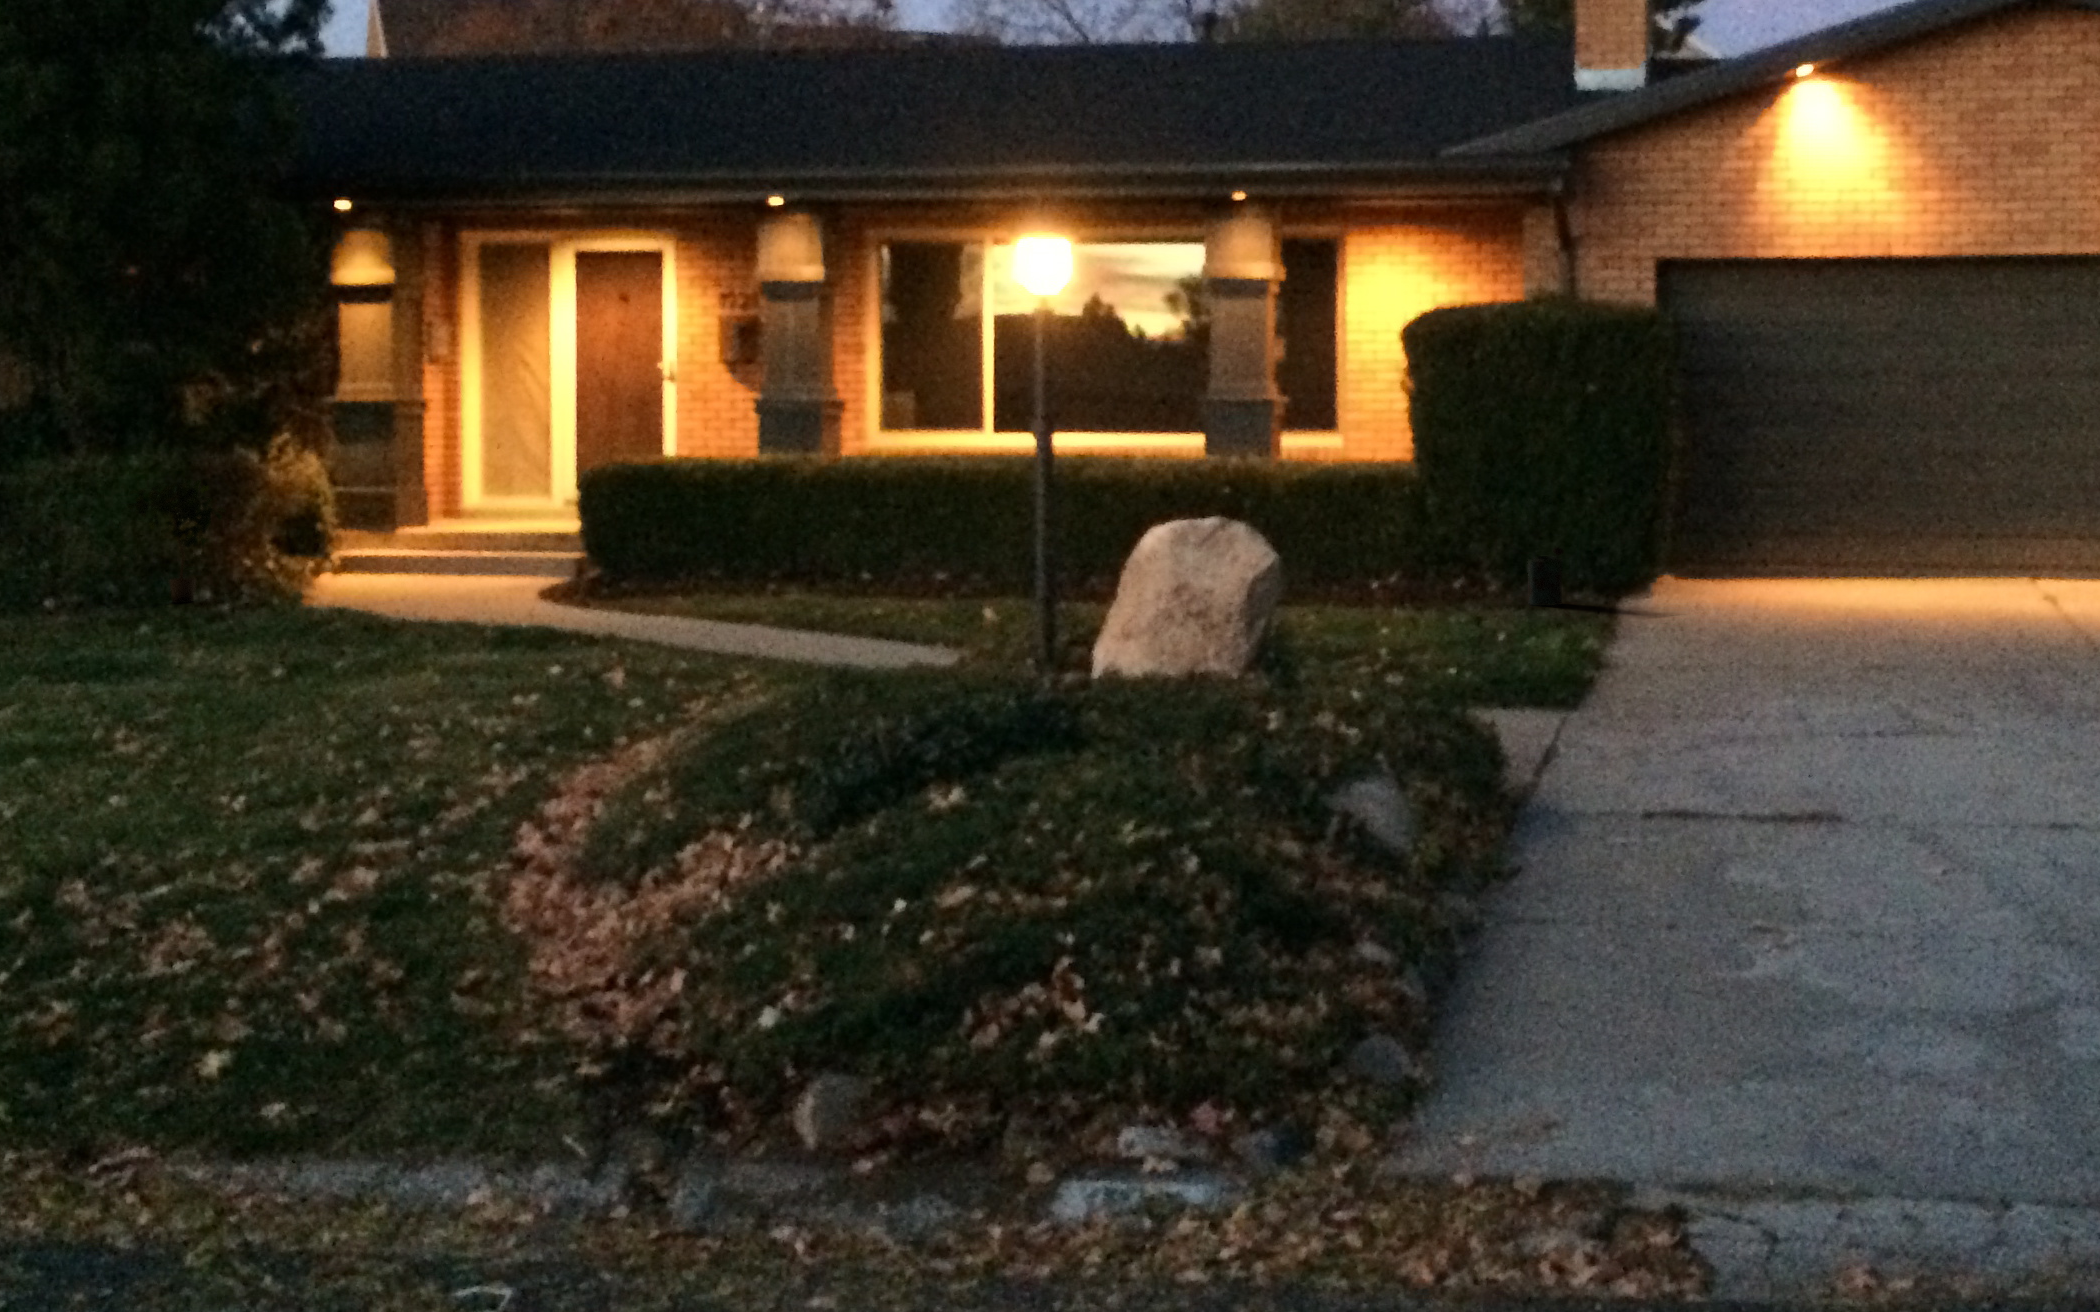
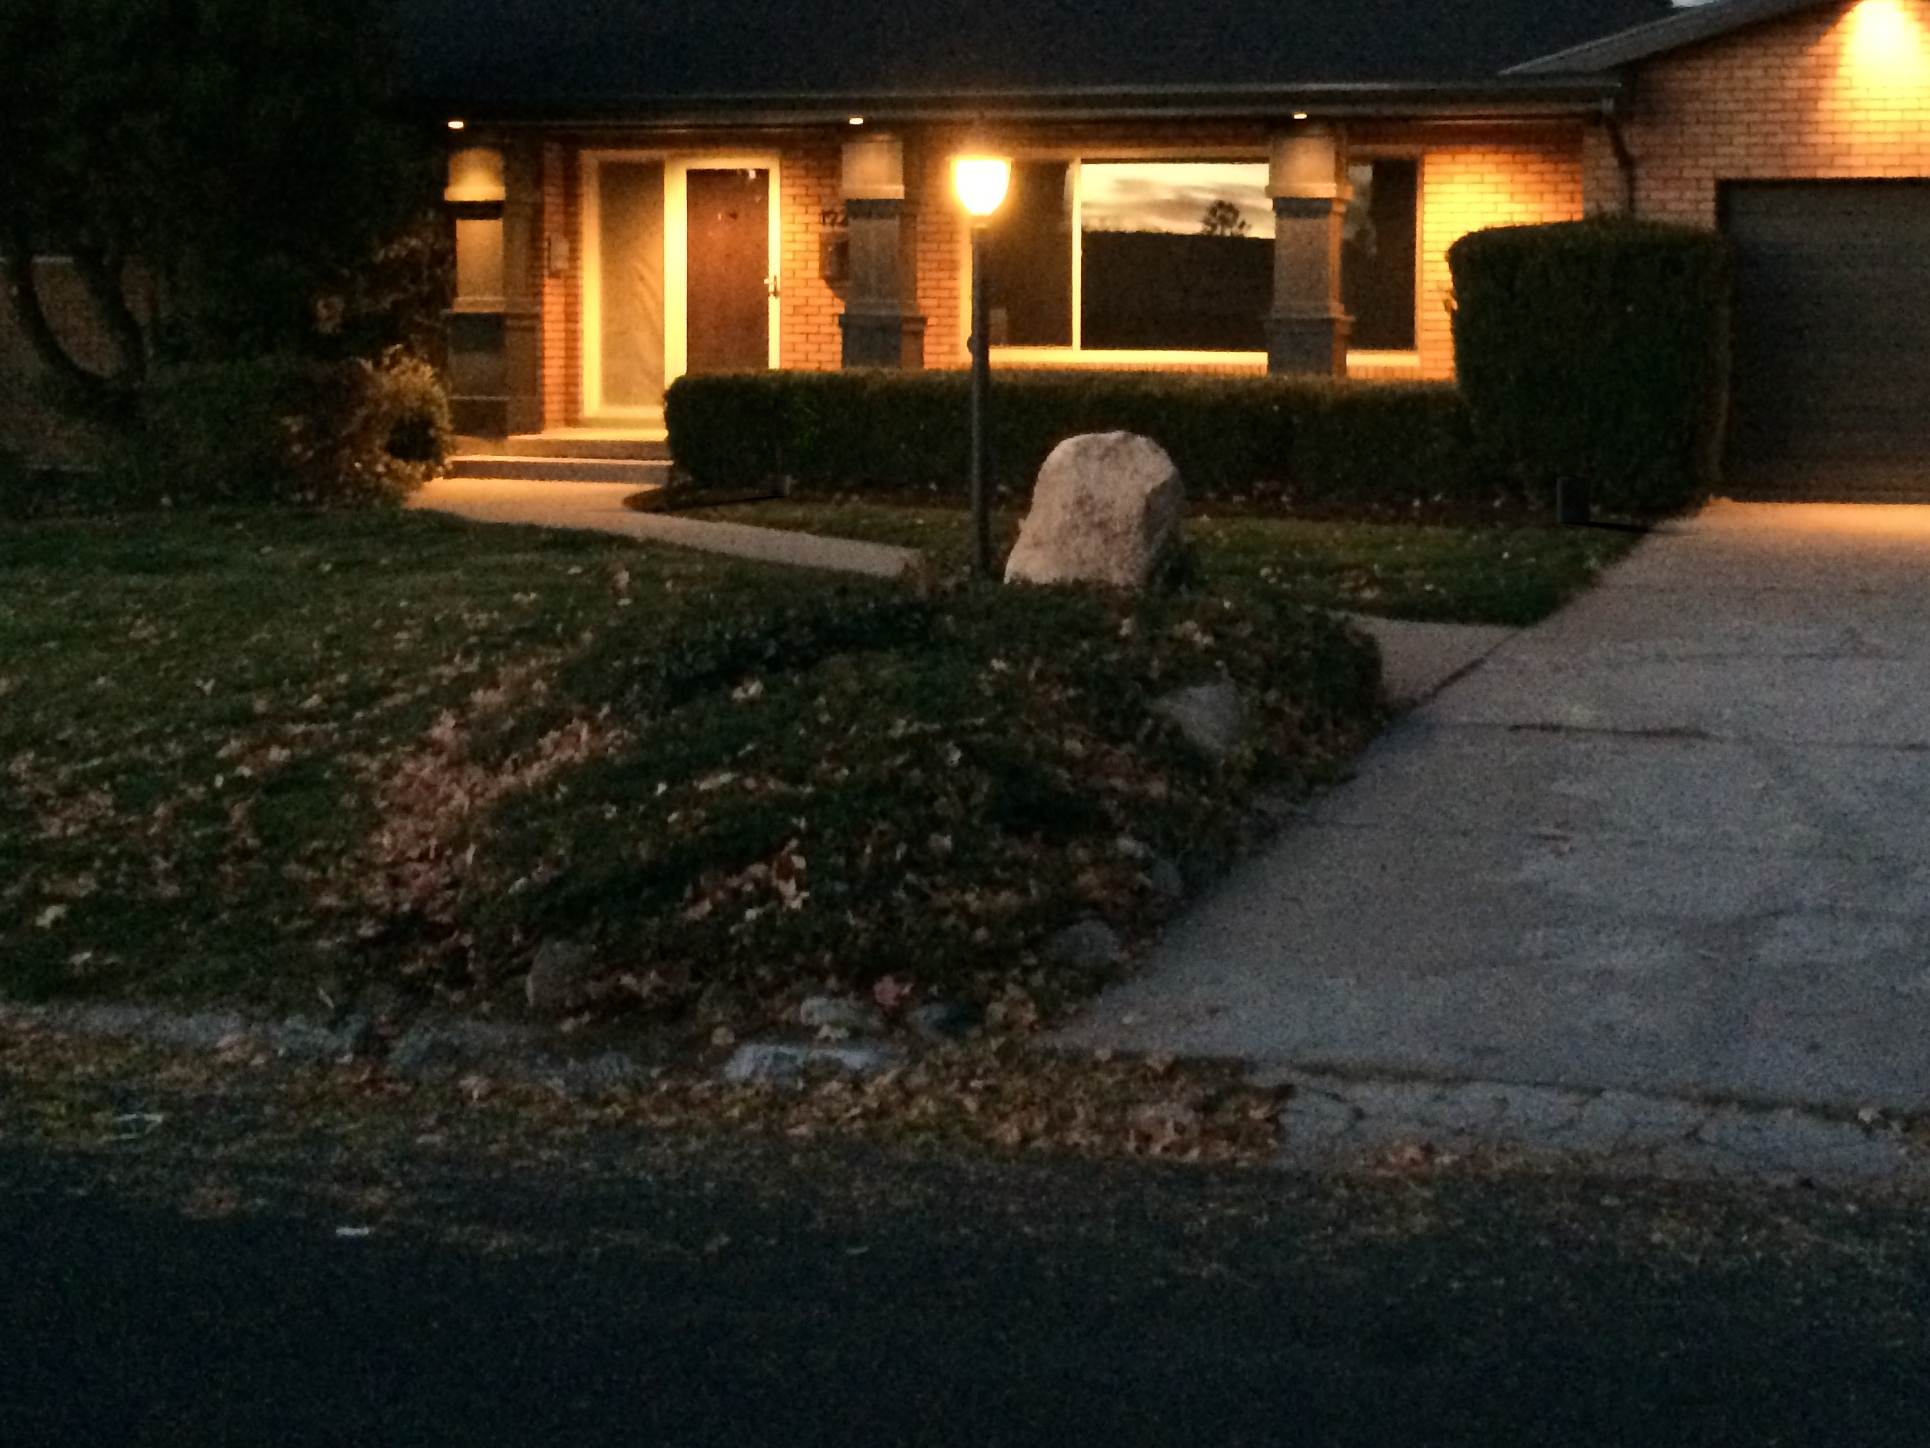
potted plant: present [128,480,224,603] -> present [732,389,819,497]

